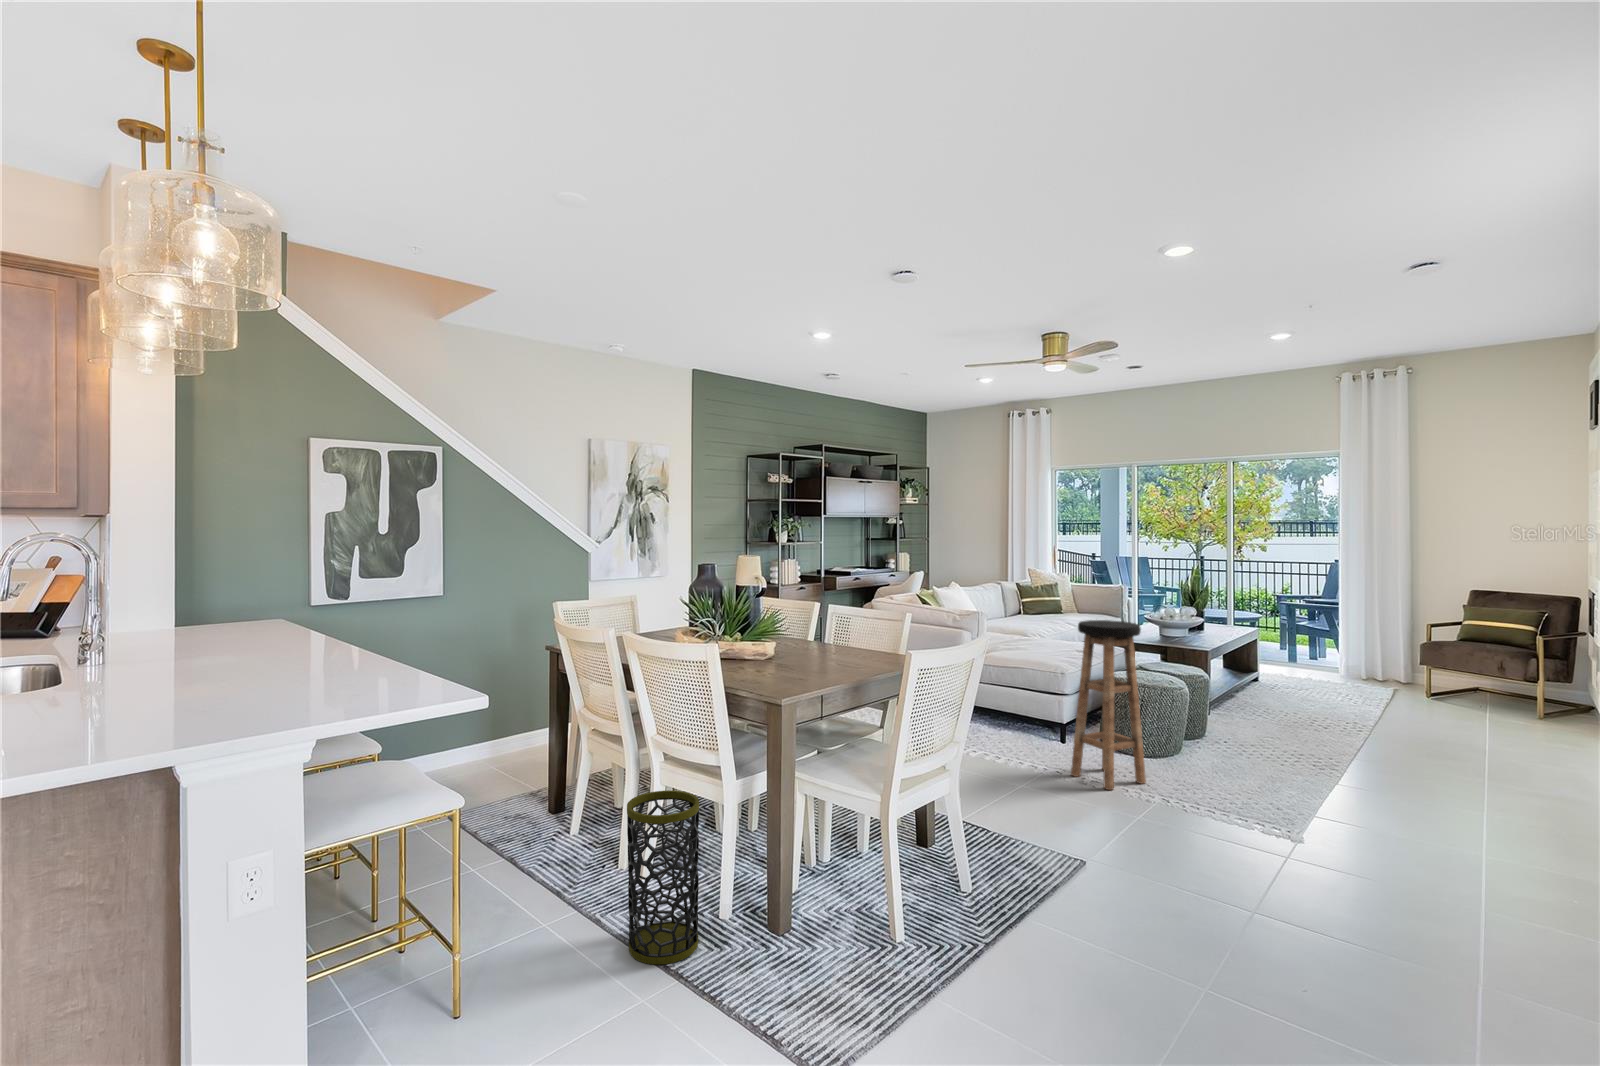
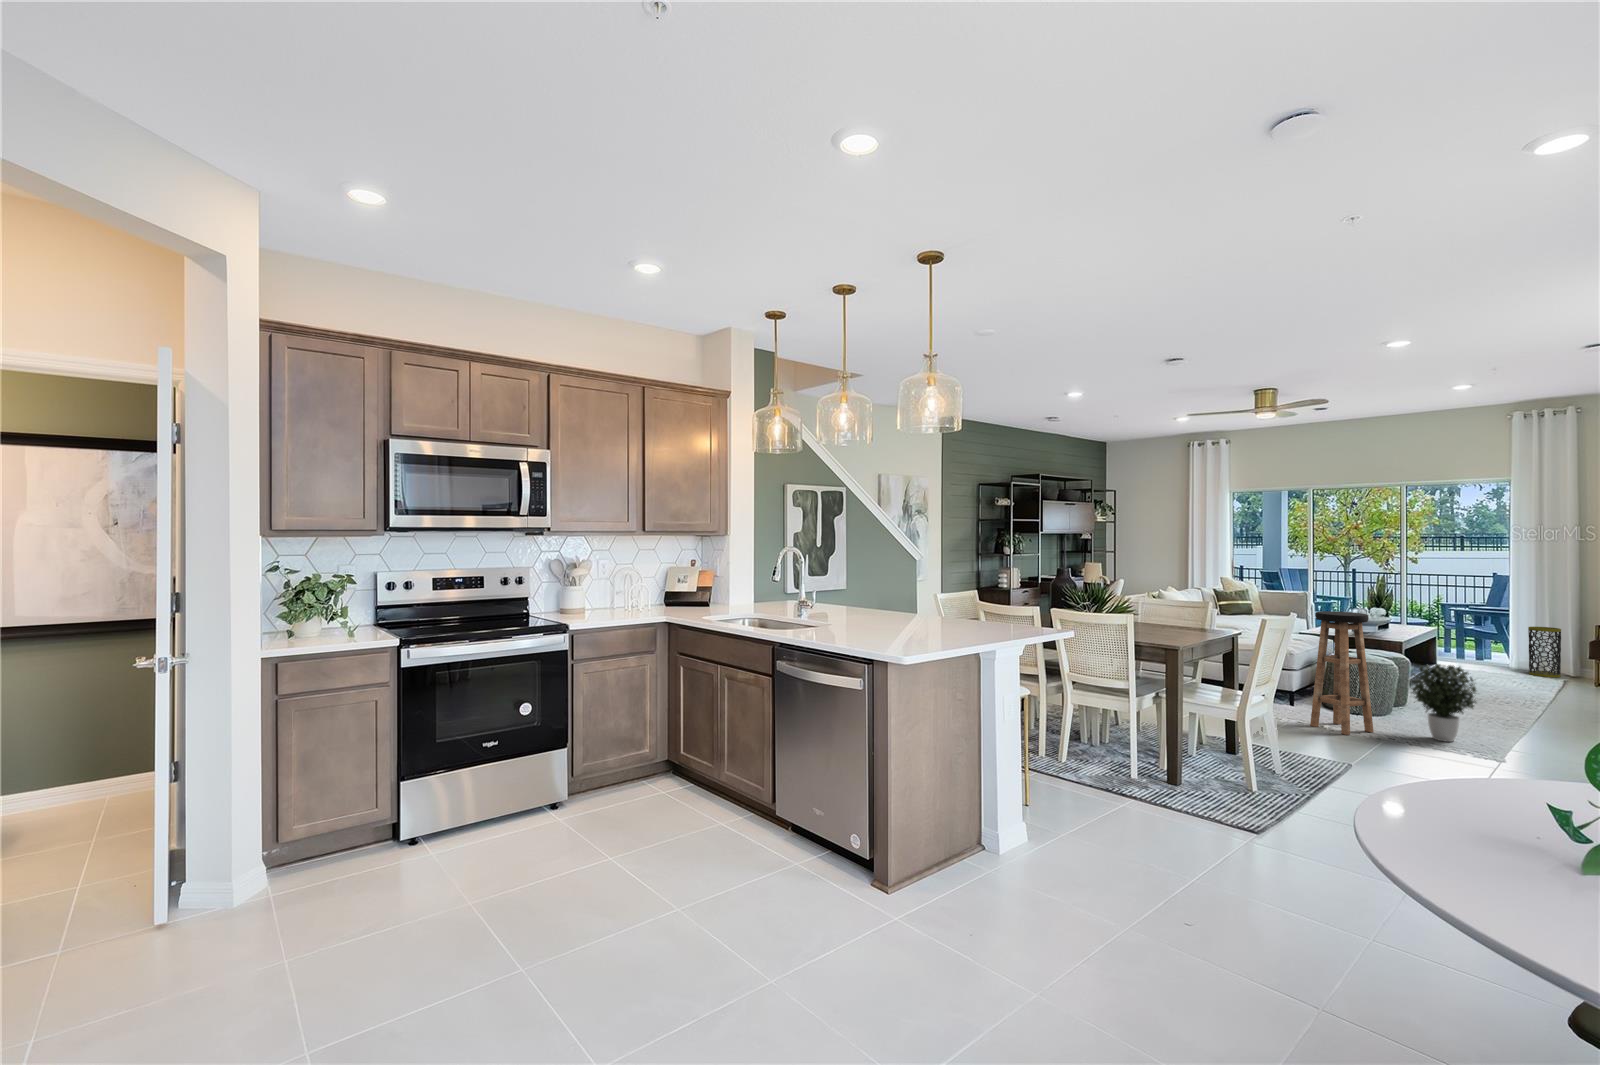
potted plant: none [1191,690,1271,797] -> present [1412,664,1476,742]
trash can: present [627,790,699,965] -> present [1528,627,1561,677]

